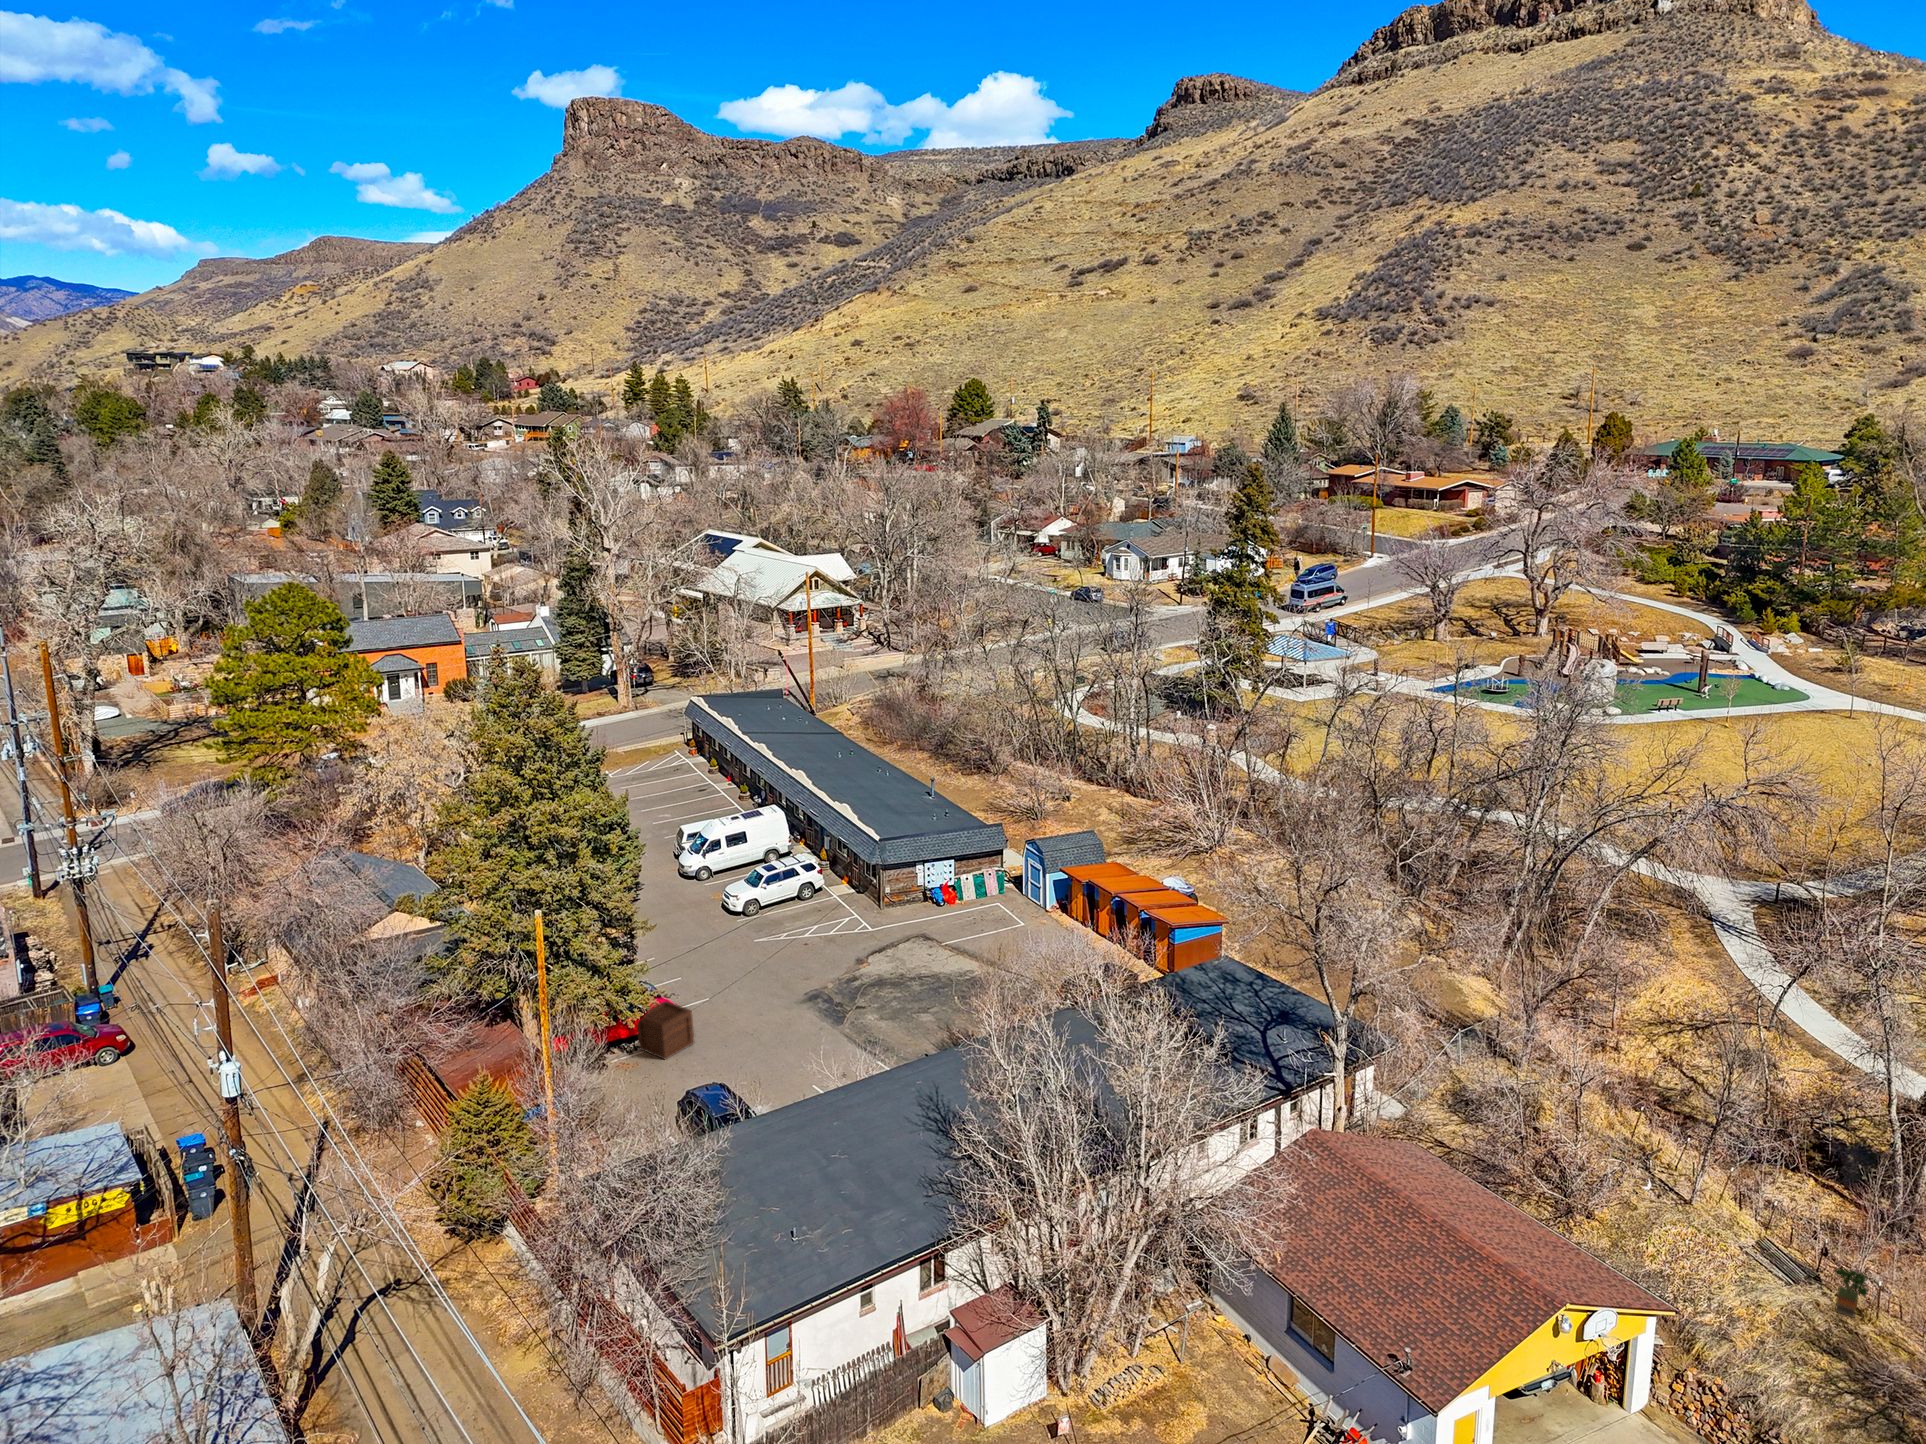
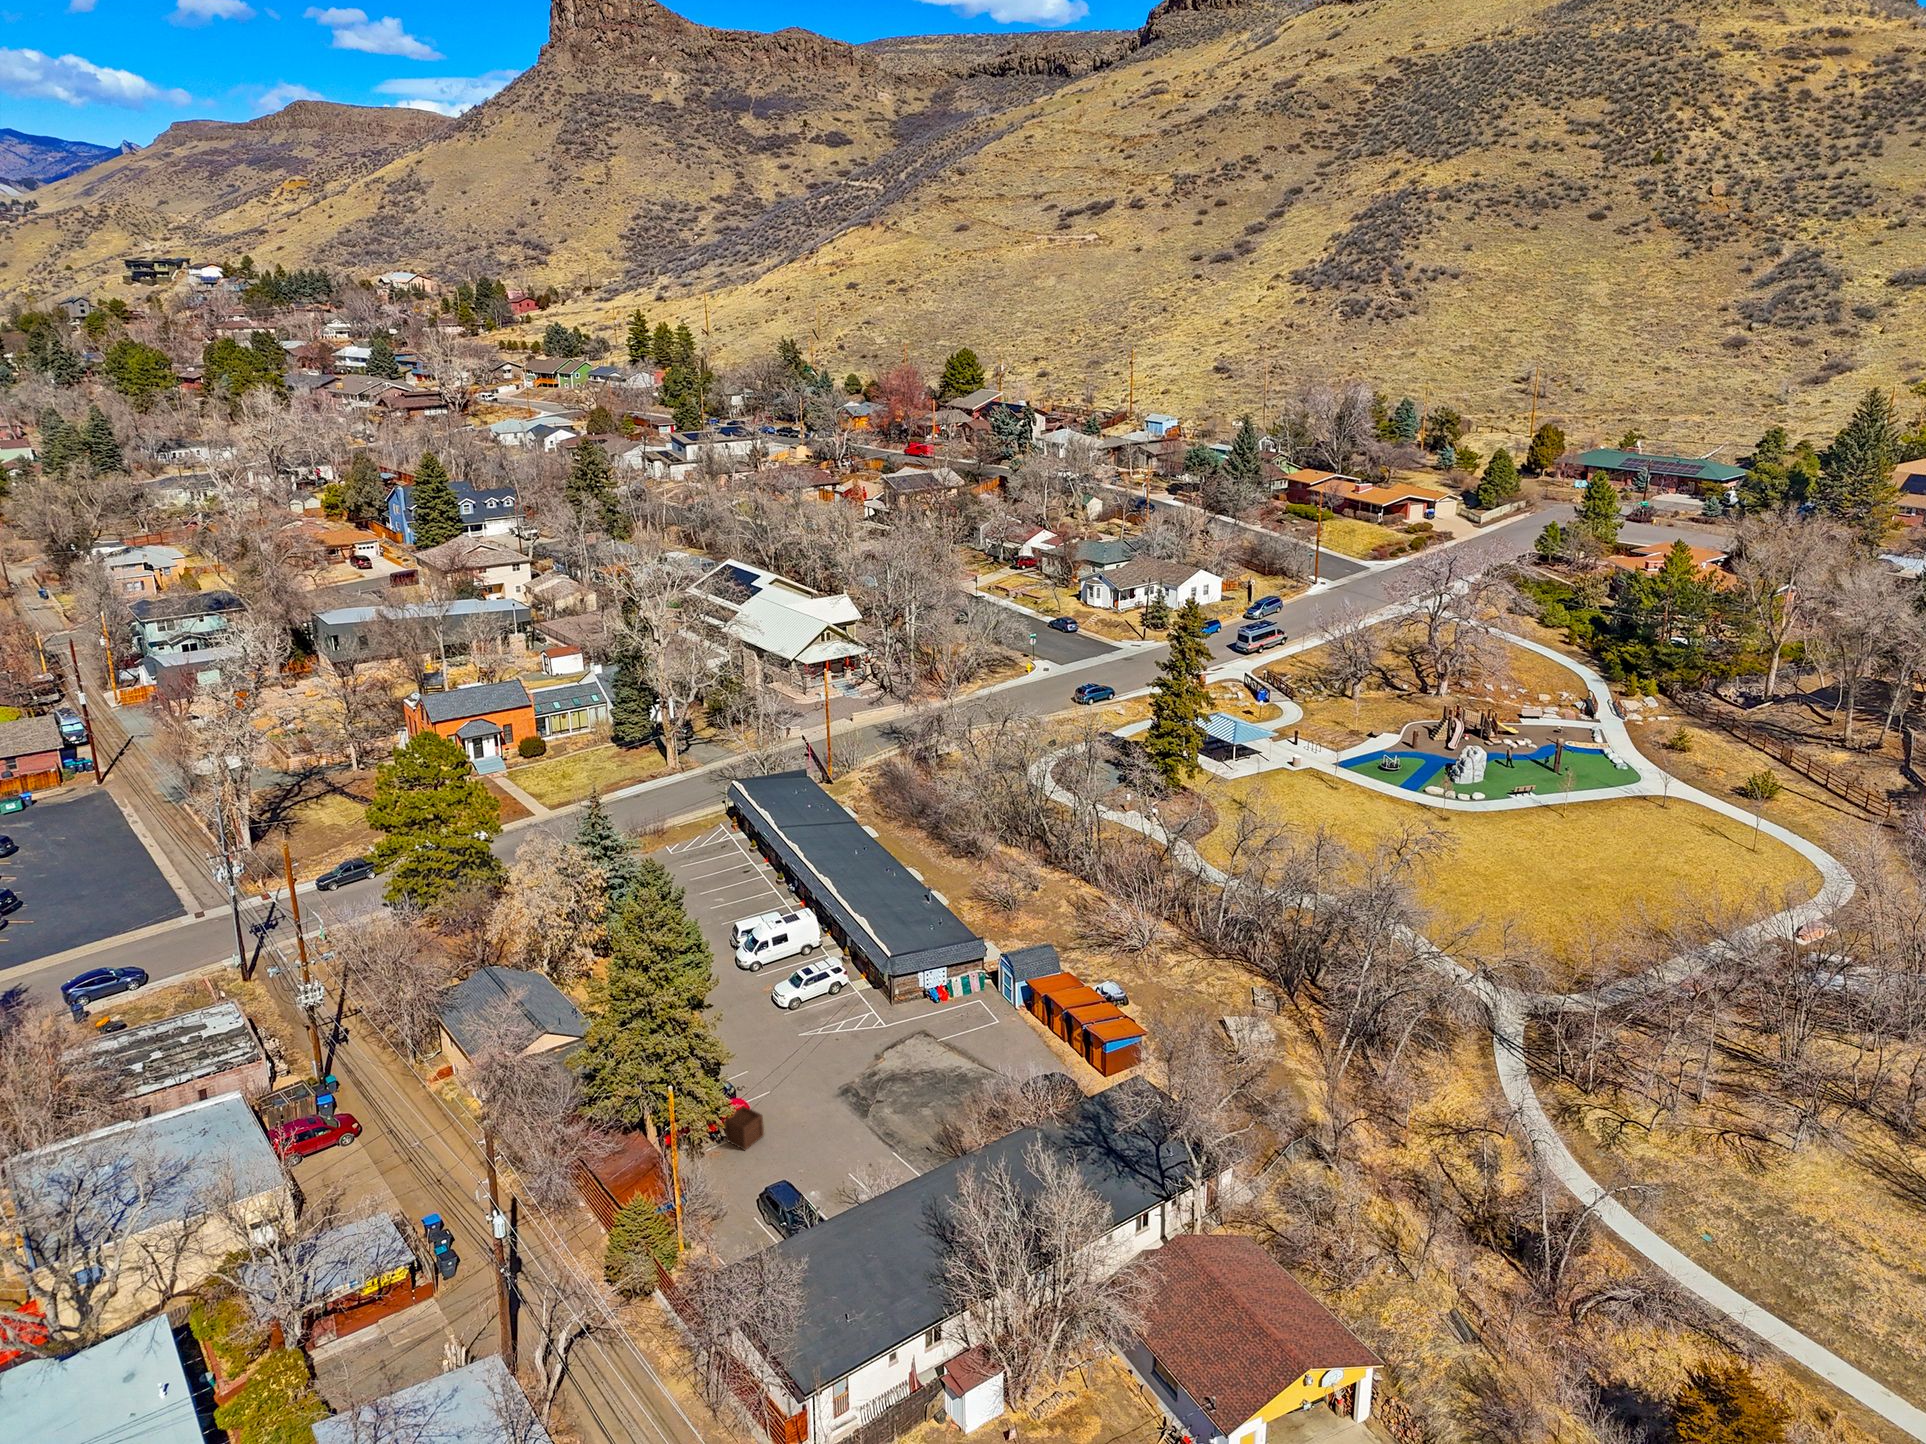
potted tree: present [1835,1268,1868,1318] -> none [1492,1333,1512,1364]

